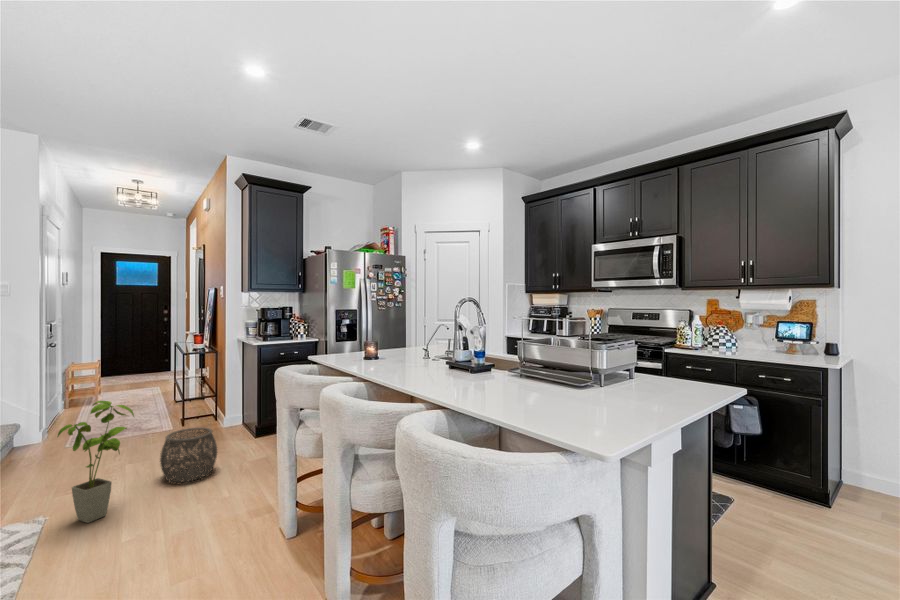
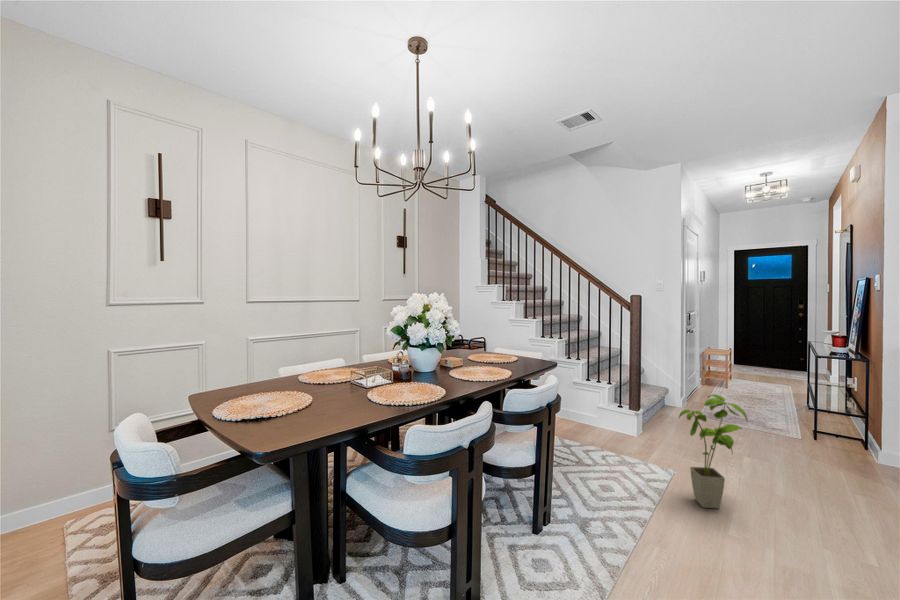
woven basket: present [160,428,217,482] -> none [780,448,864,522]

